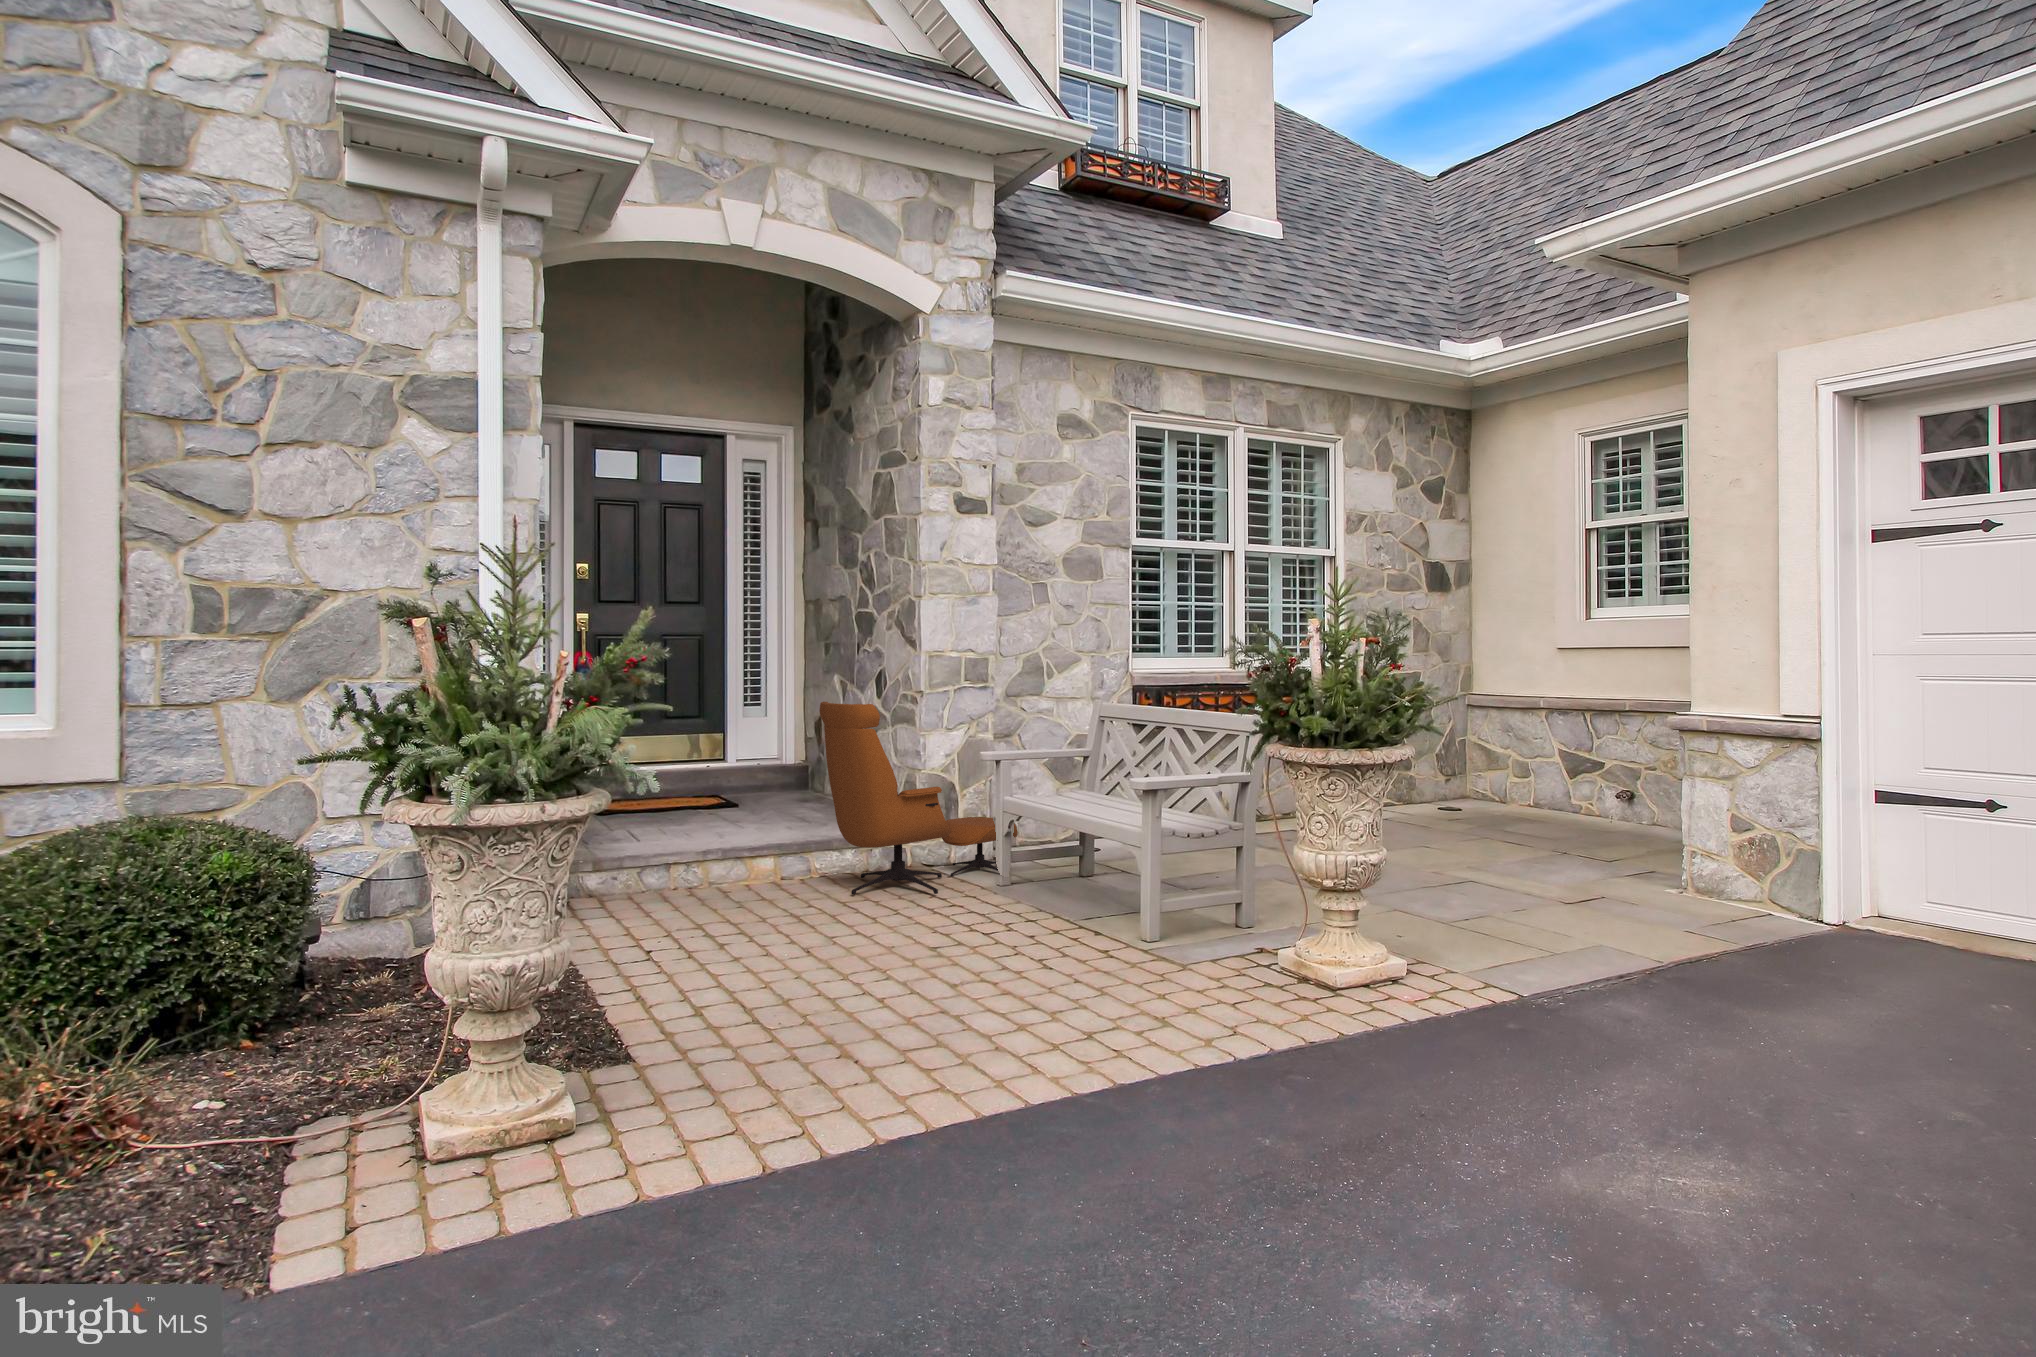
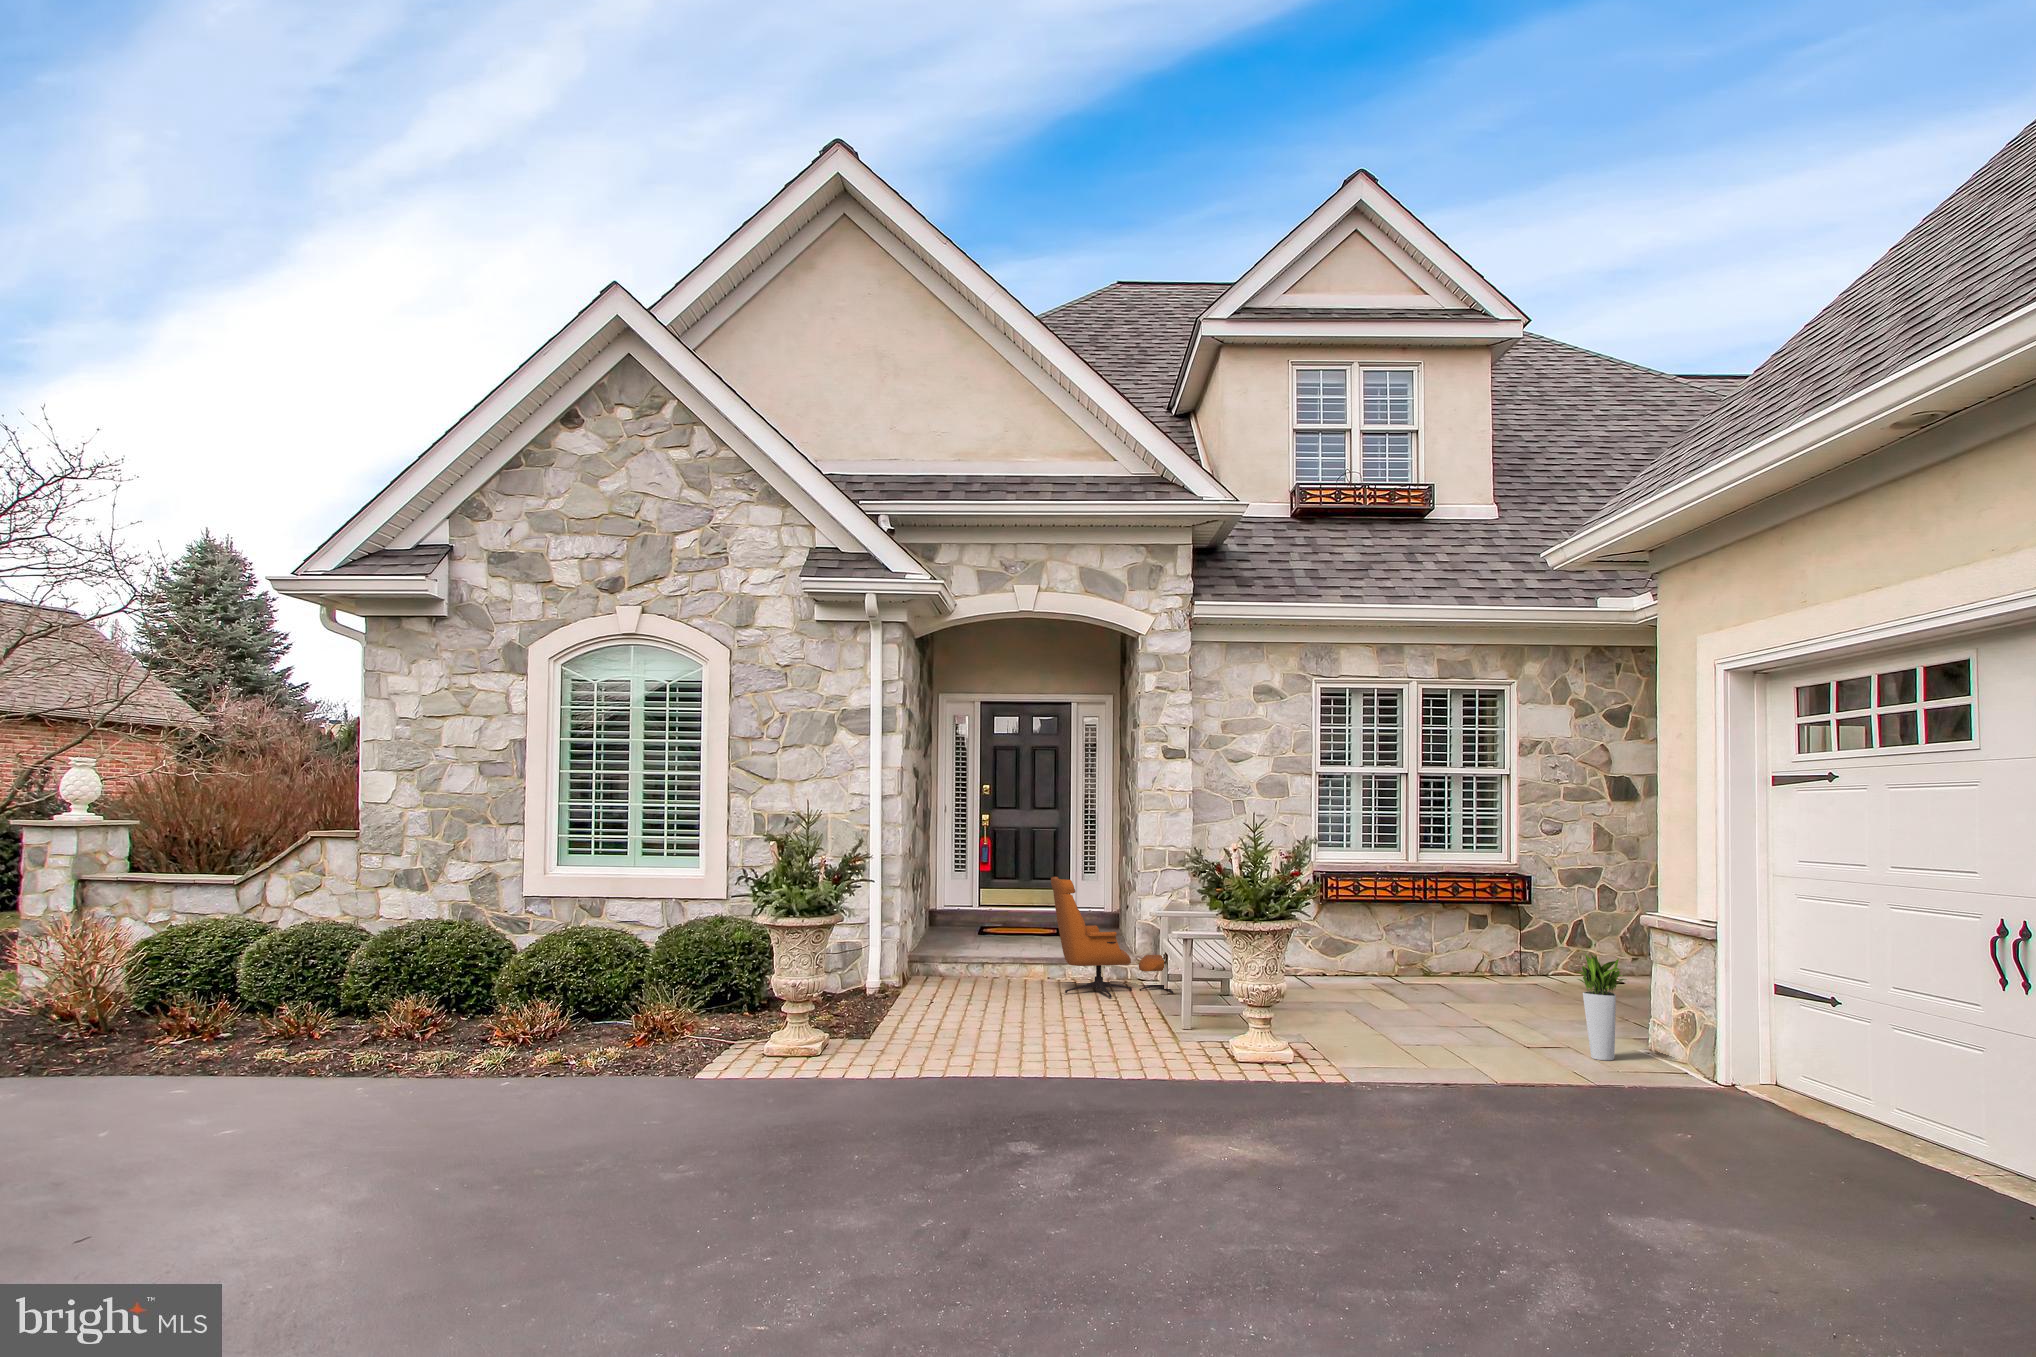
planter: none [1679,770,1760,913] -> present [1578,954,1625,1060]

